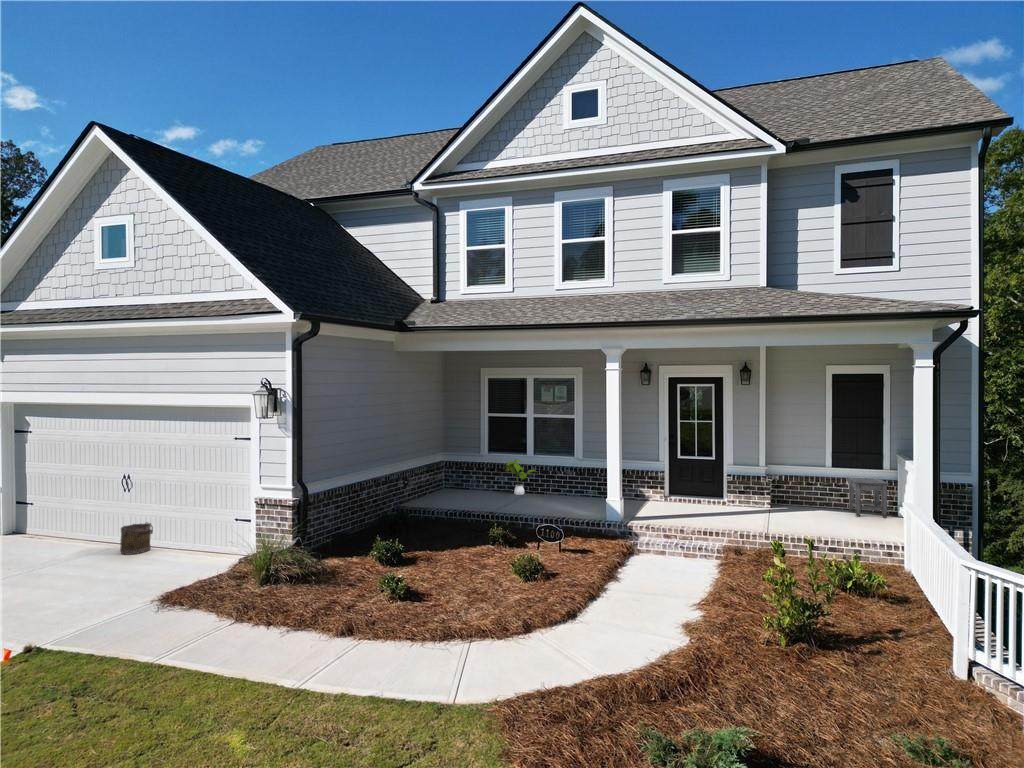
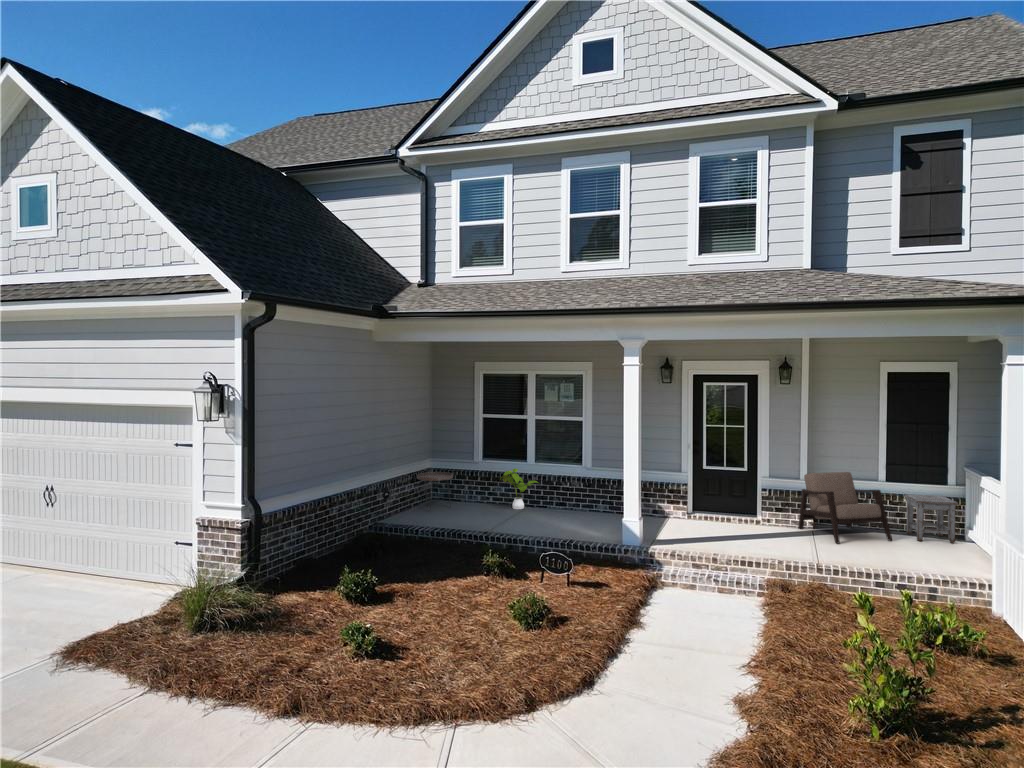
armchair: none [758,459,835,518] -> present [798,472,892,543]
side table: none [432,463,463,496] -> present [417,472,453,505]
bucket: present [121,522,153,555] -> none [36,544,78,585]

